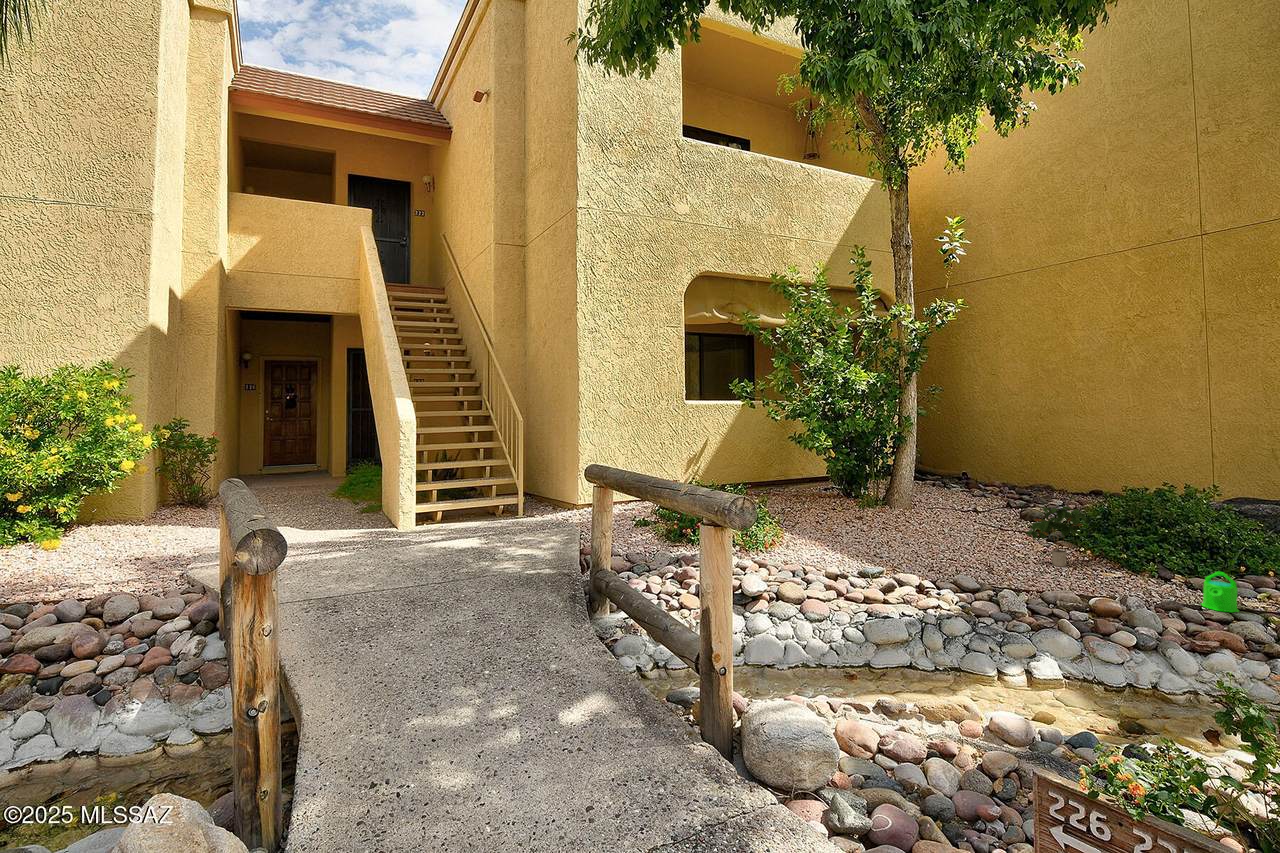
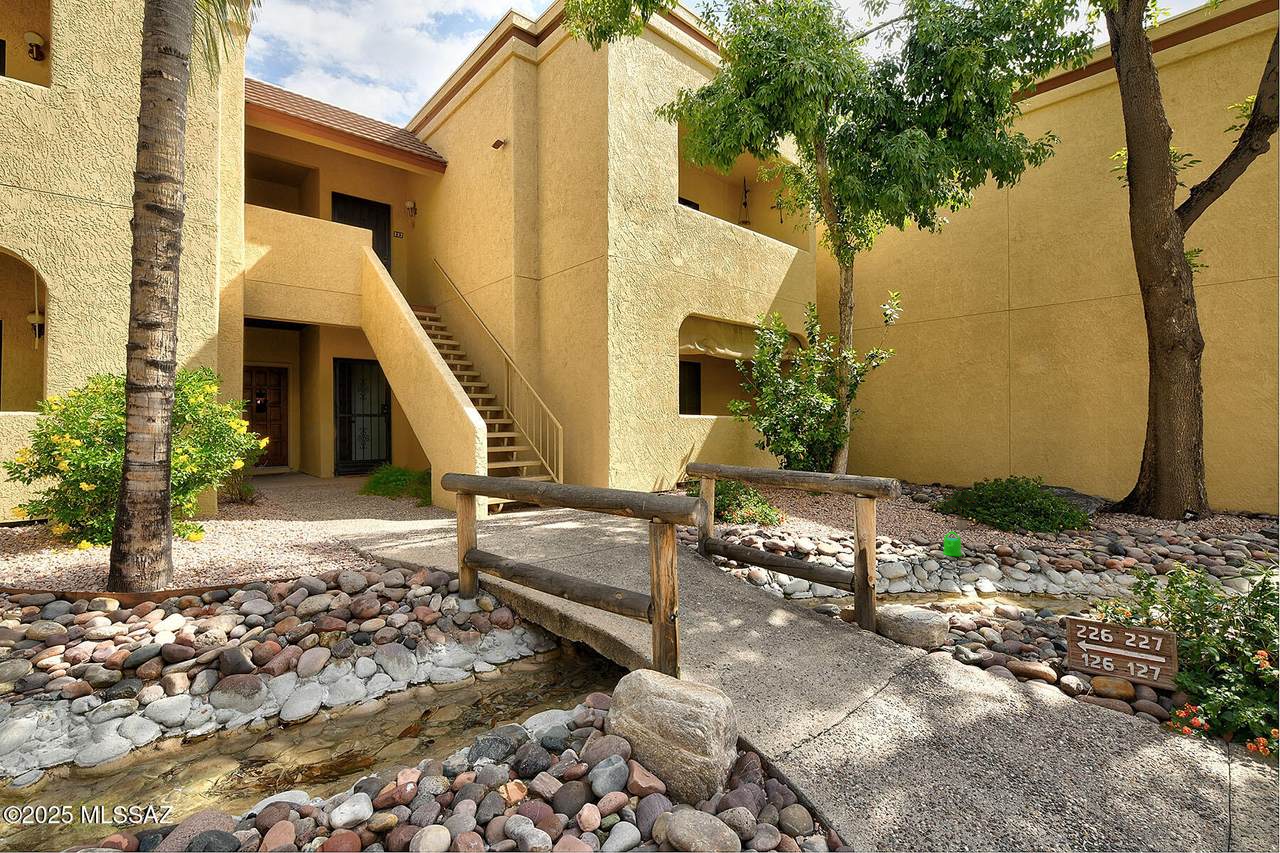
watering can: present [1201,571,1239,612] -> present [943,531,961,556]

